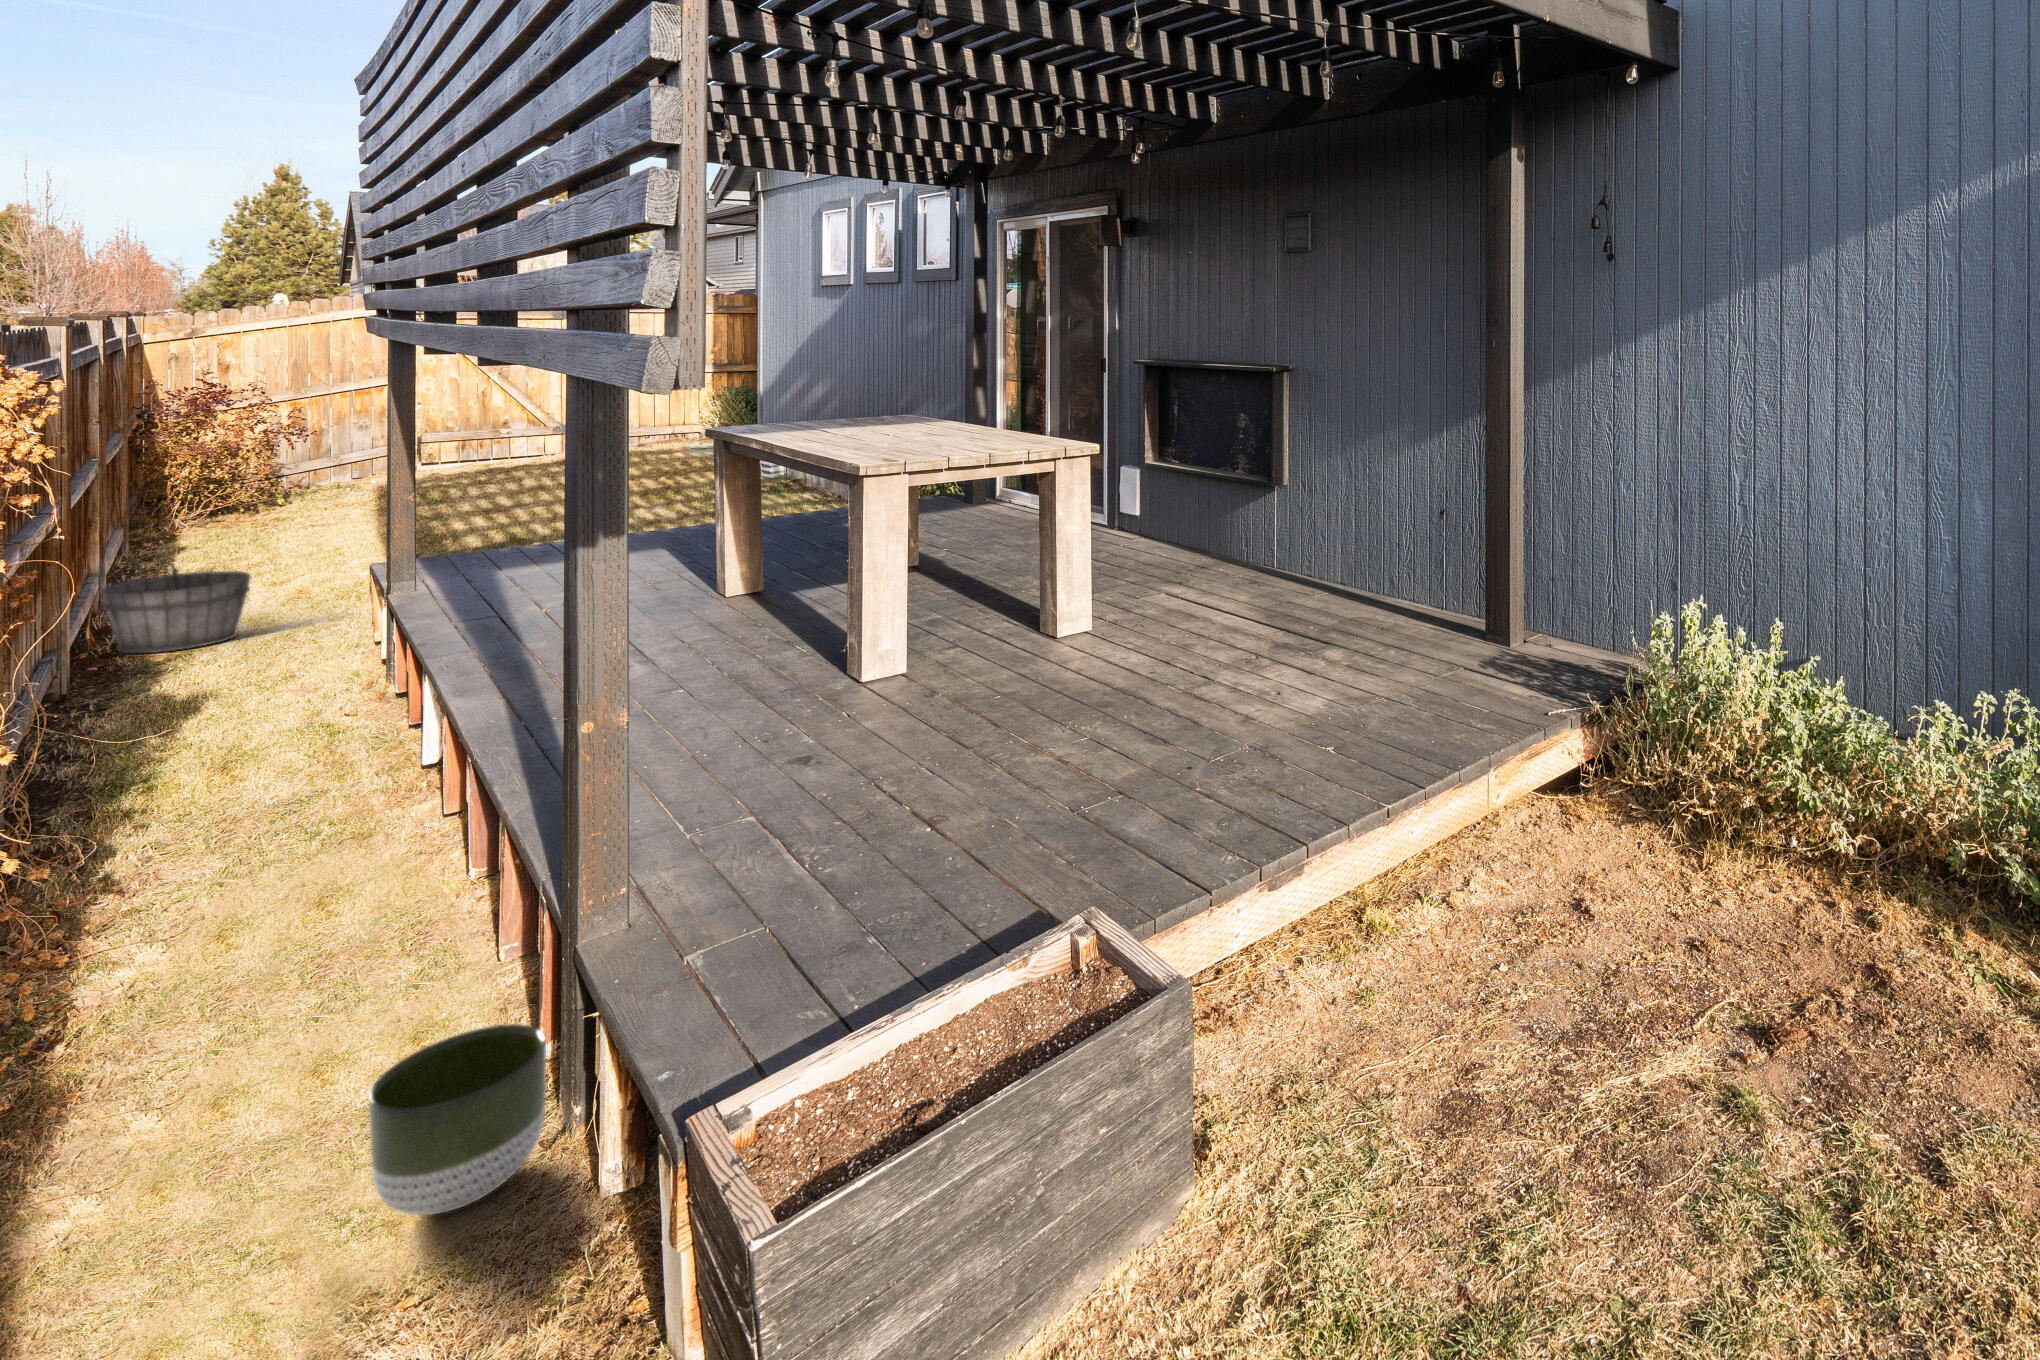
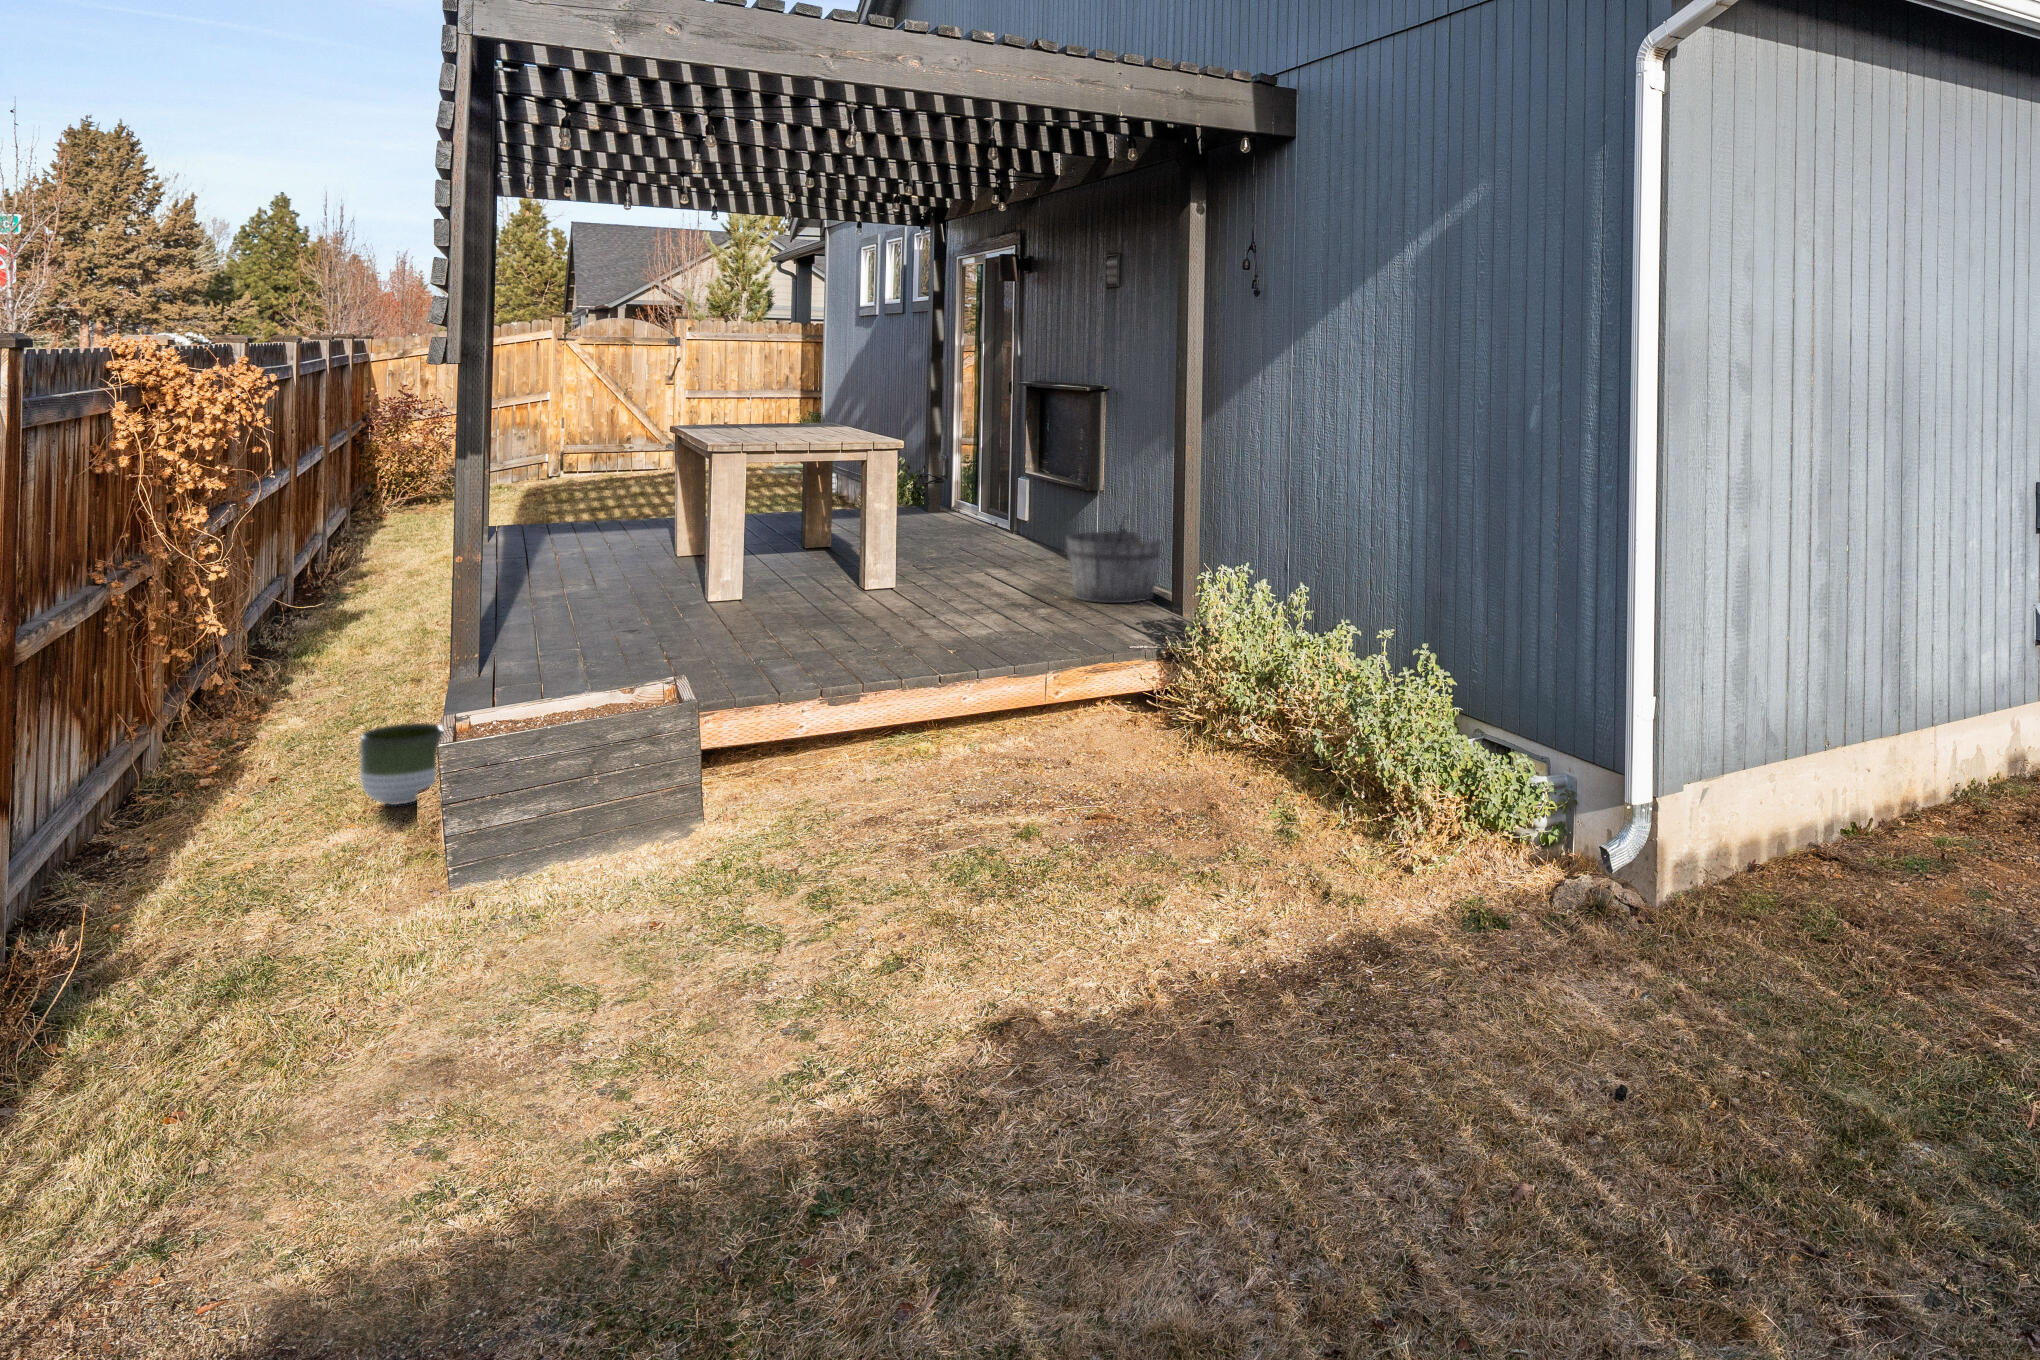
wooden bucket: present [100,560,250,653] -> present [1066,518,1161,603]

